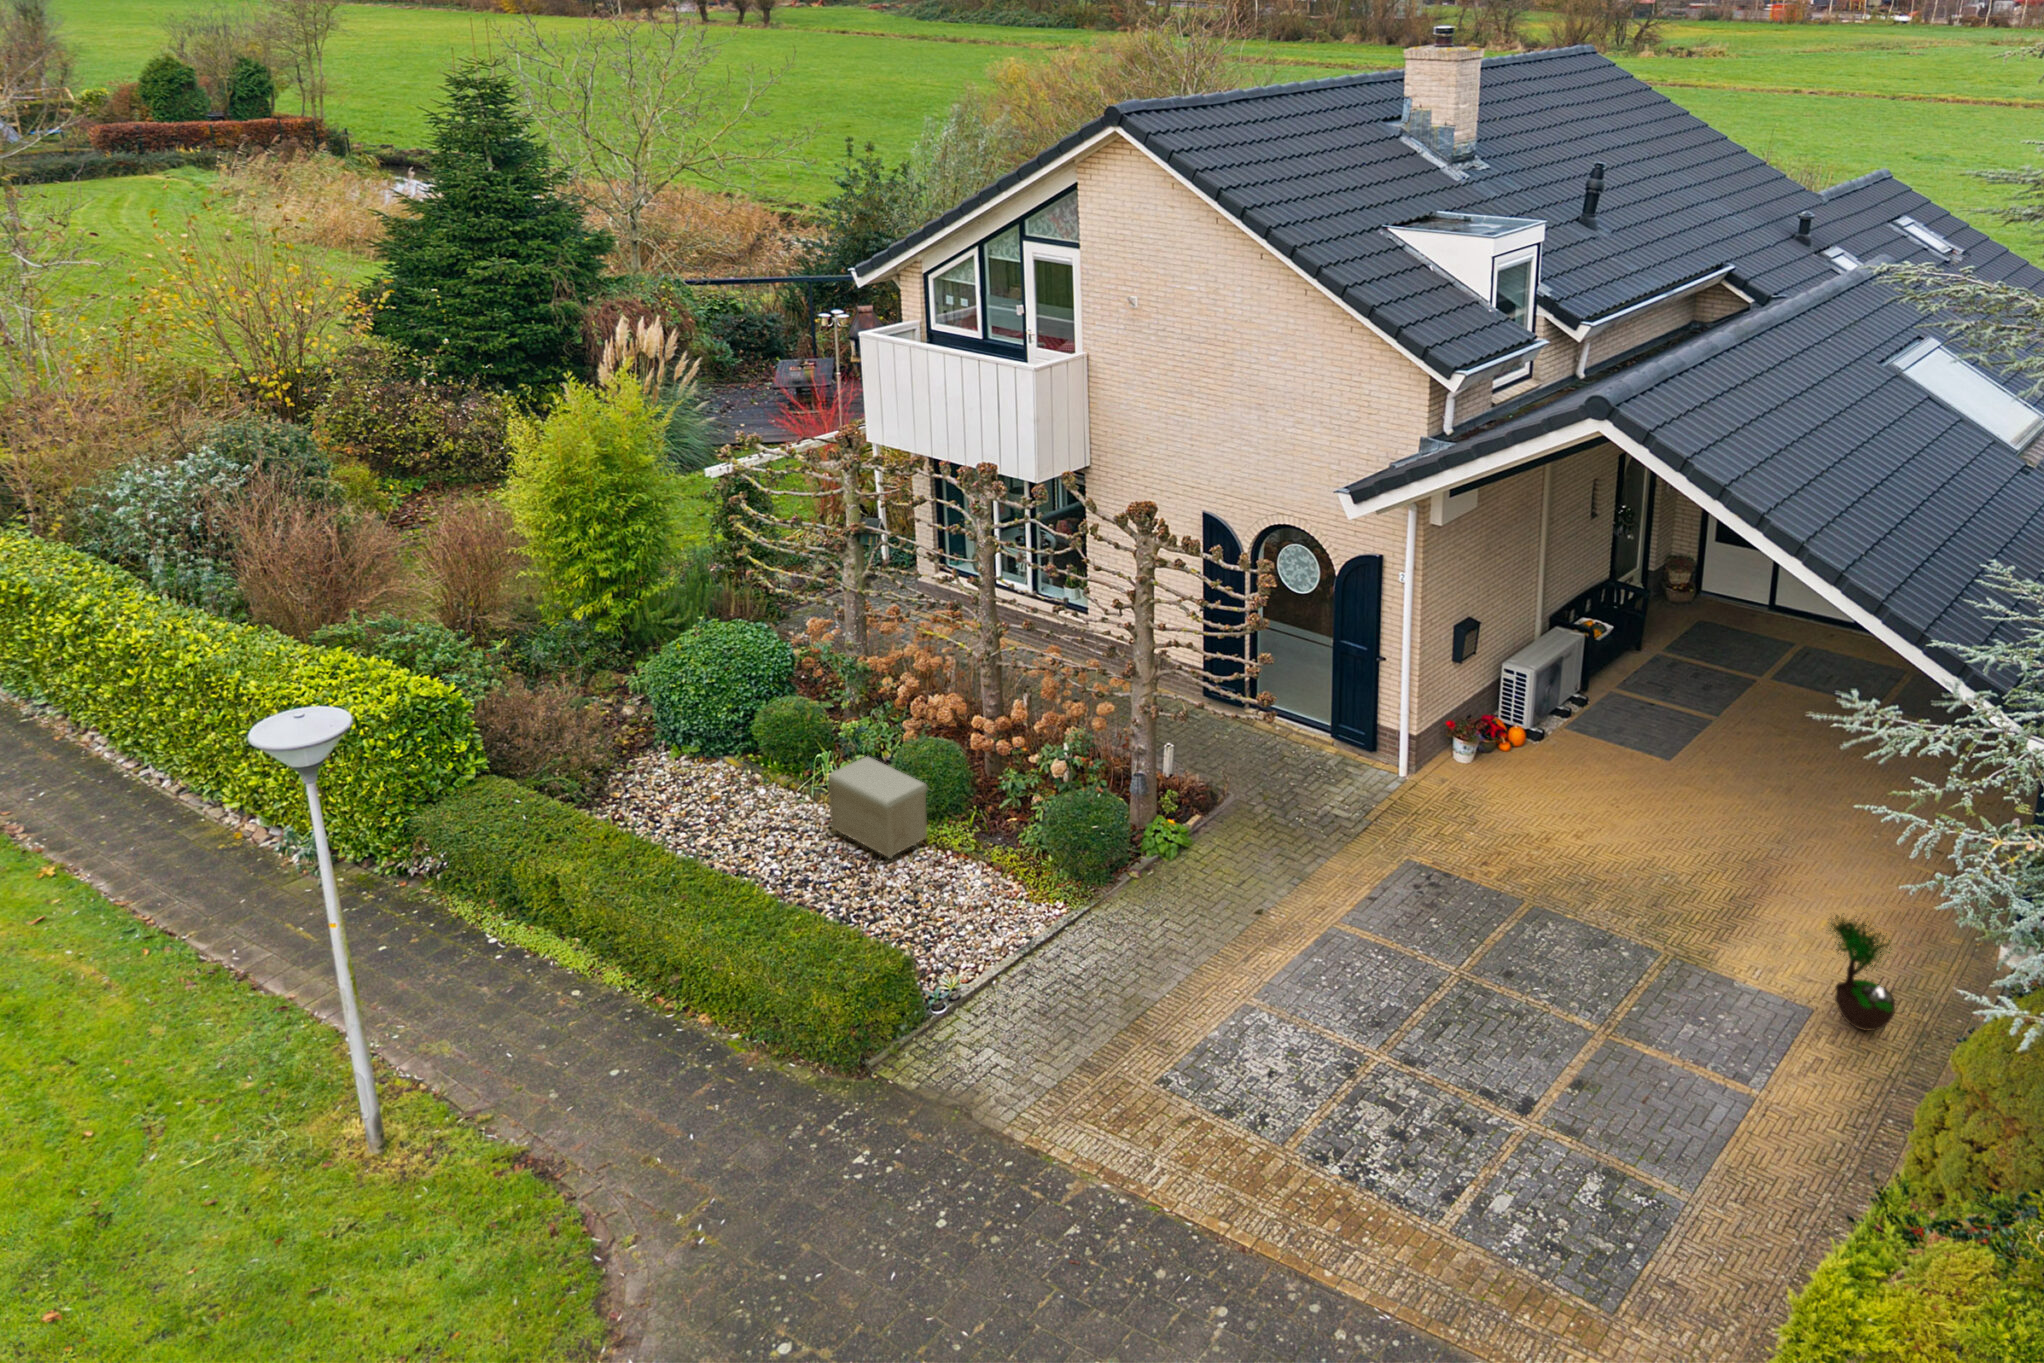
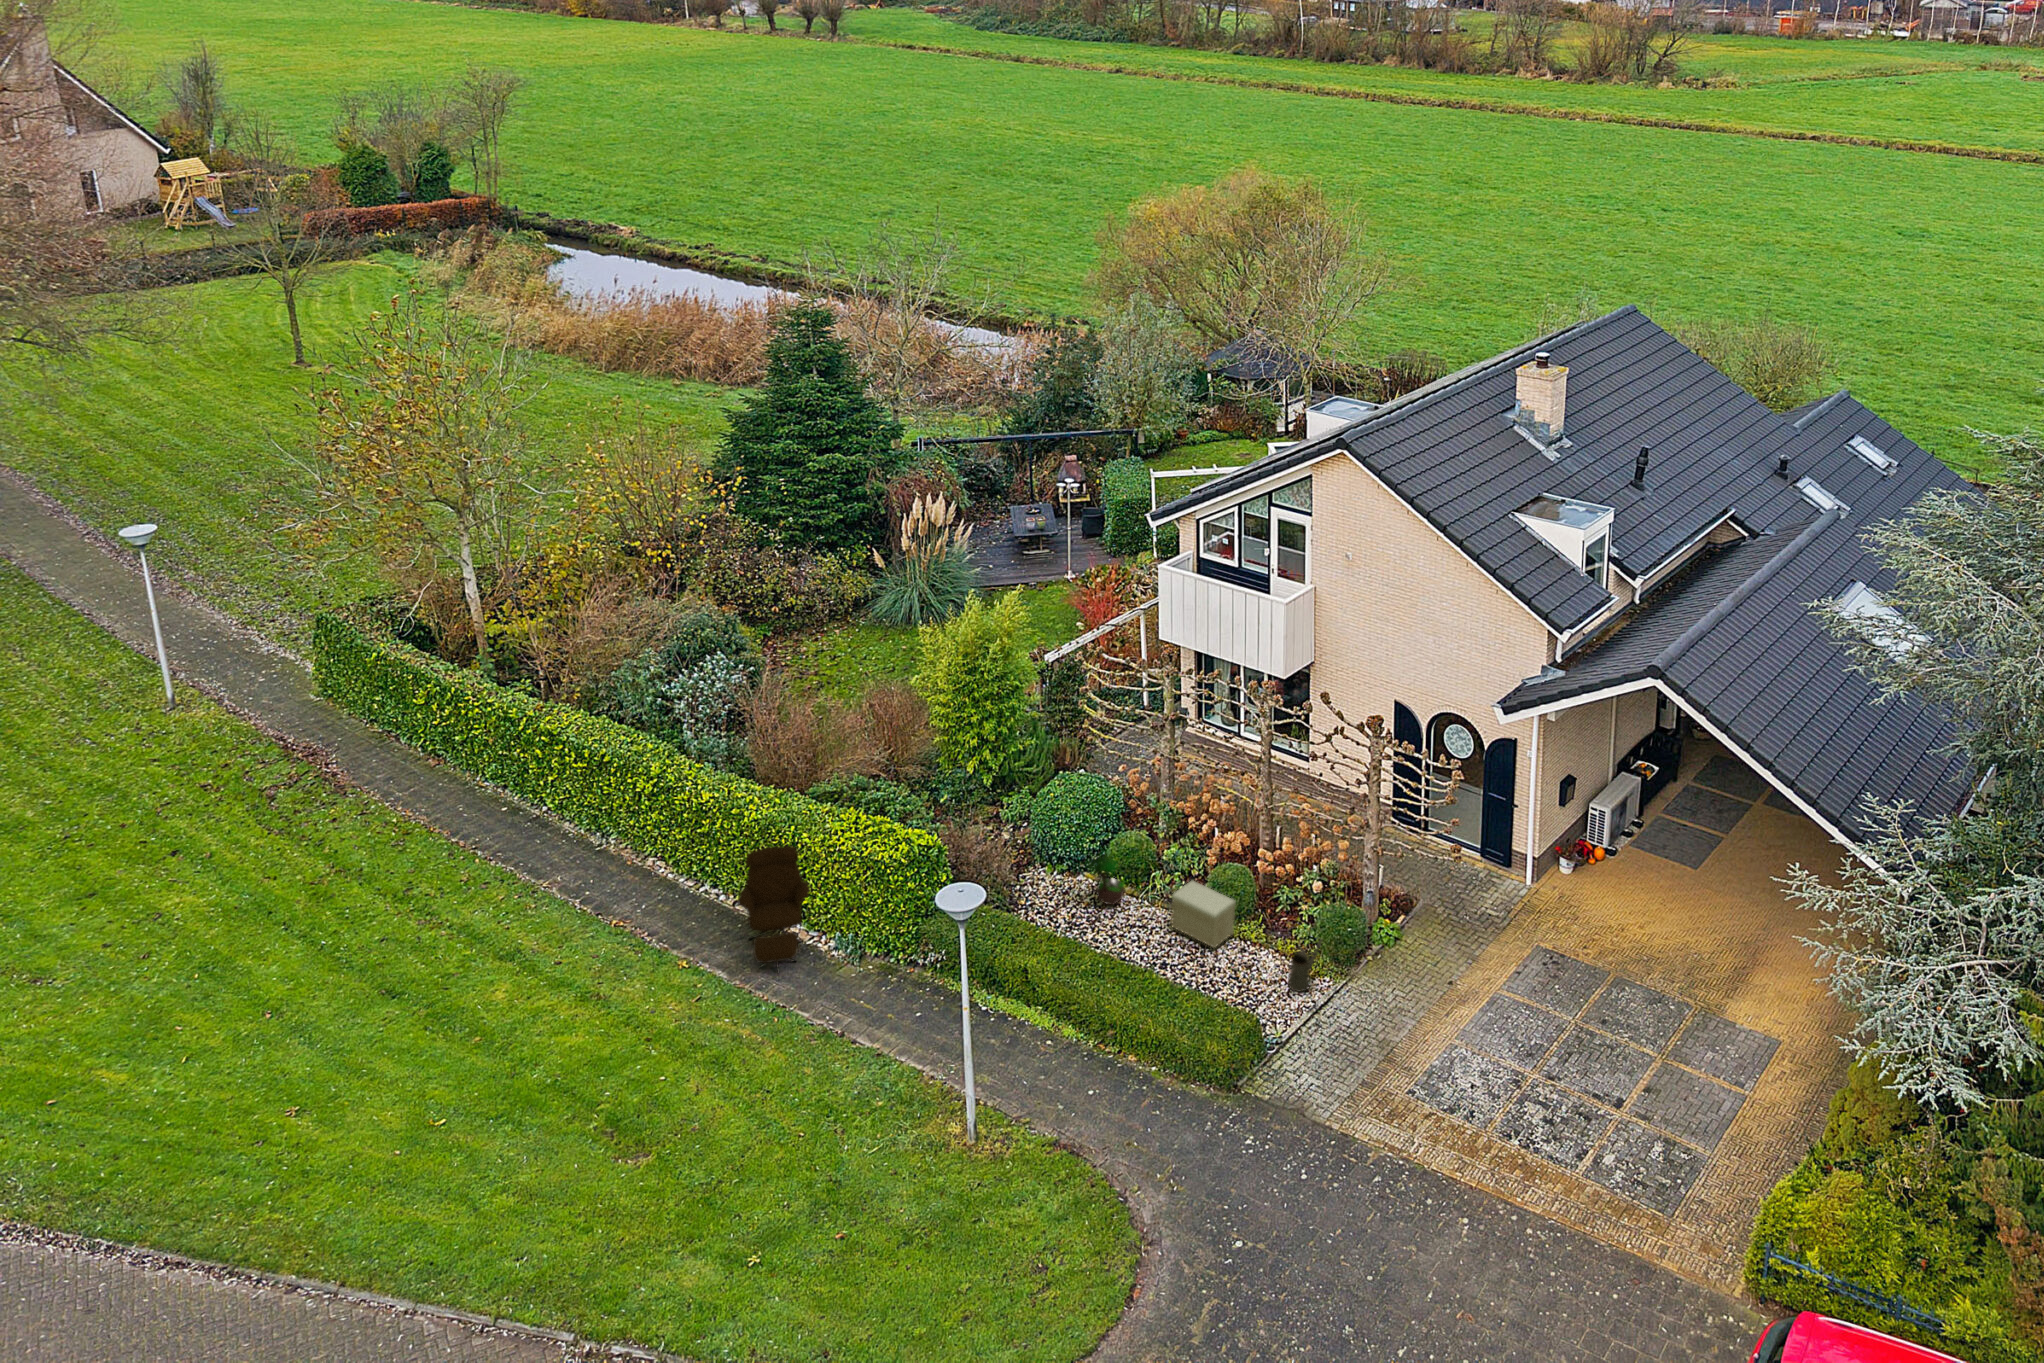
lounge chair: none [135,690,262,883] -> present [738,846,810,971]
watering can: none [989,839,1055,923] -> present [1288,939,1322,992]
potted tree: present [1829,915,1895,1031] -> present [1085,852,1125,905]

